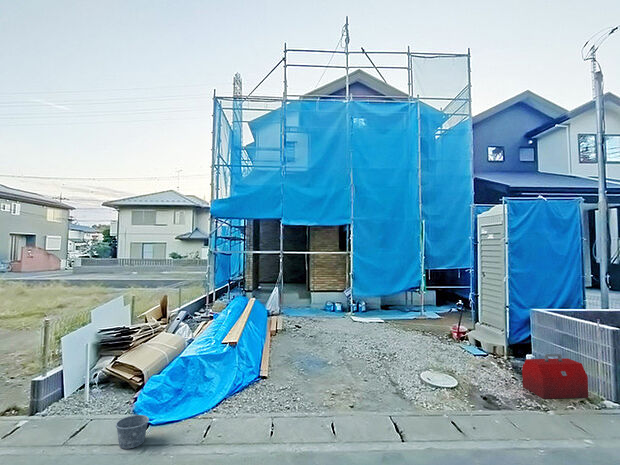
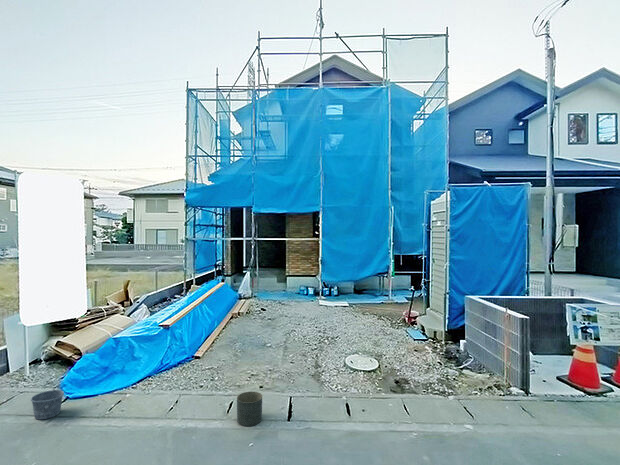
toolbox: present [522,354,588,399] -> none [441,339,498,382]
planter: none [344,413,371,451] -> present [237,391,262,426]

